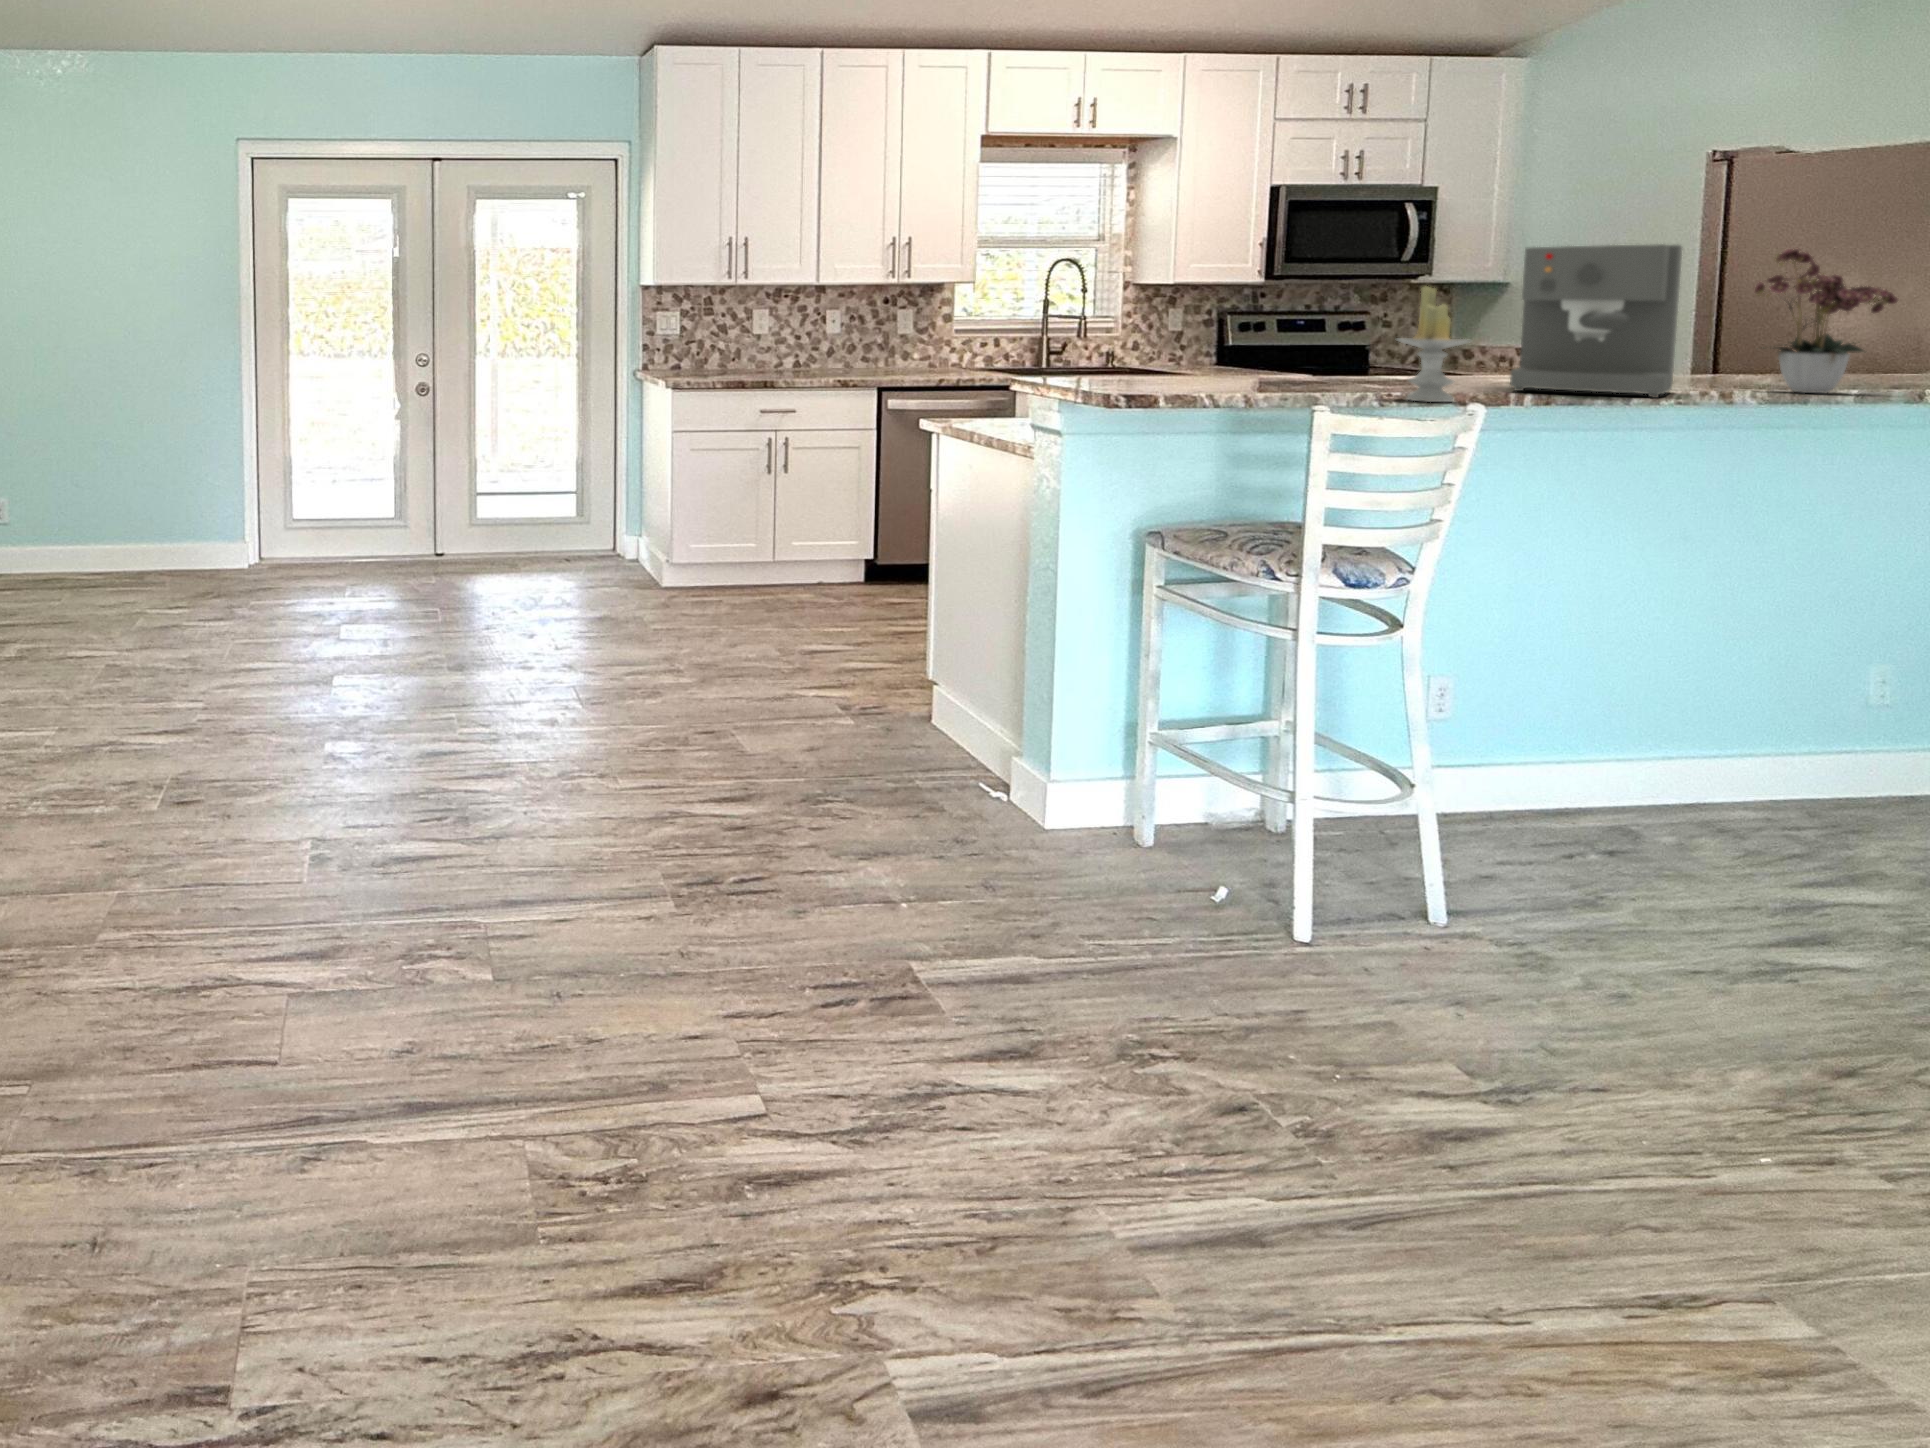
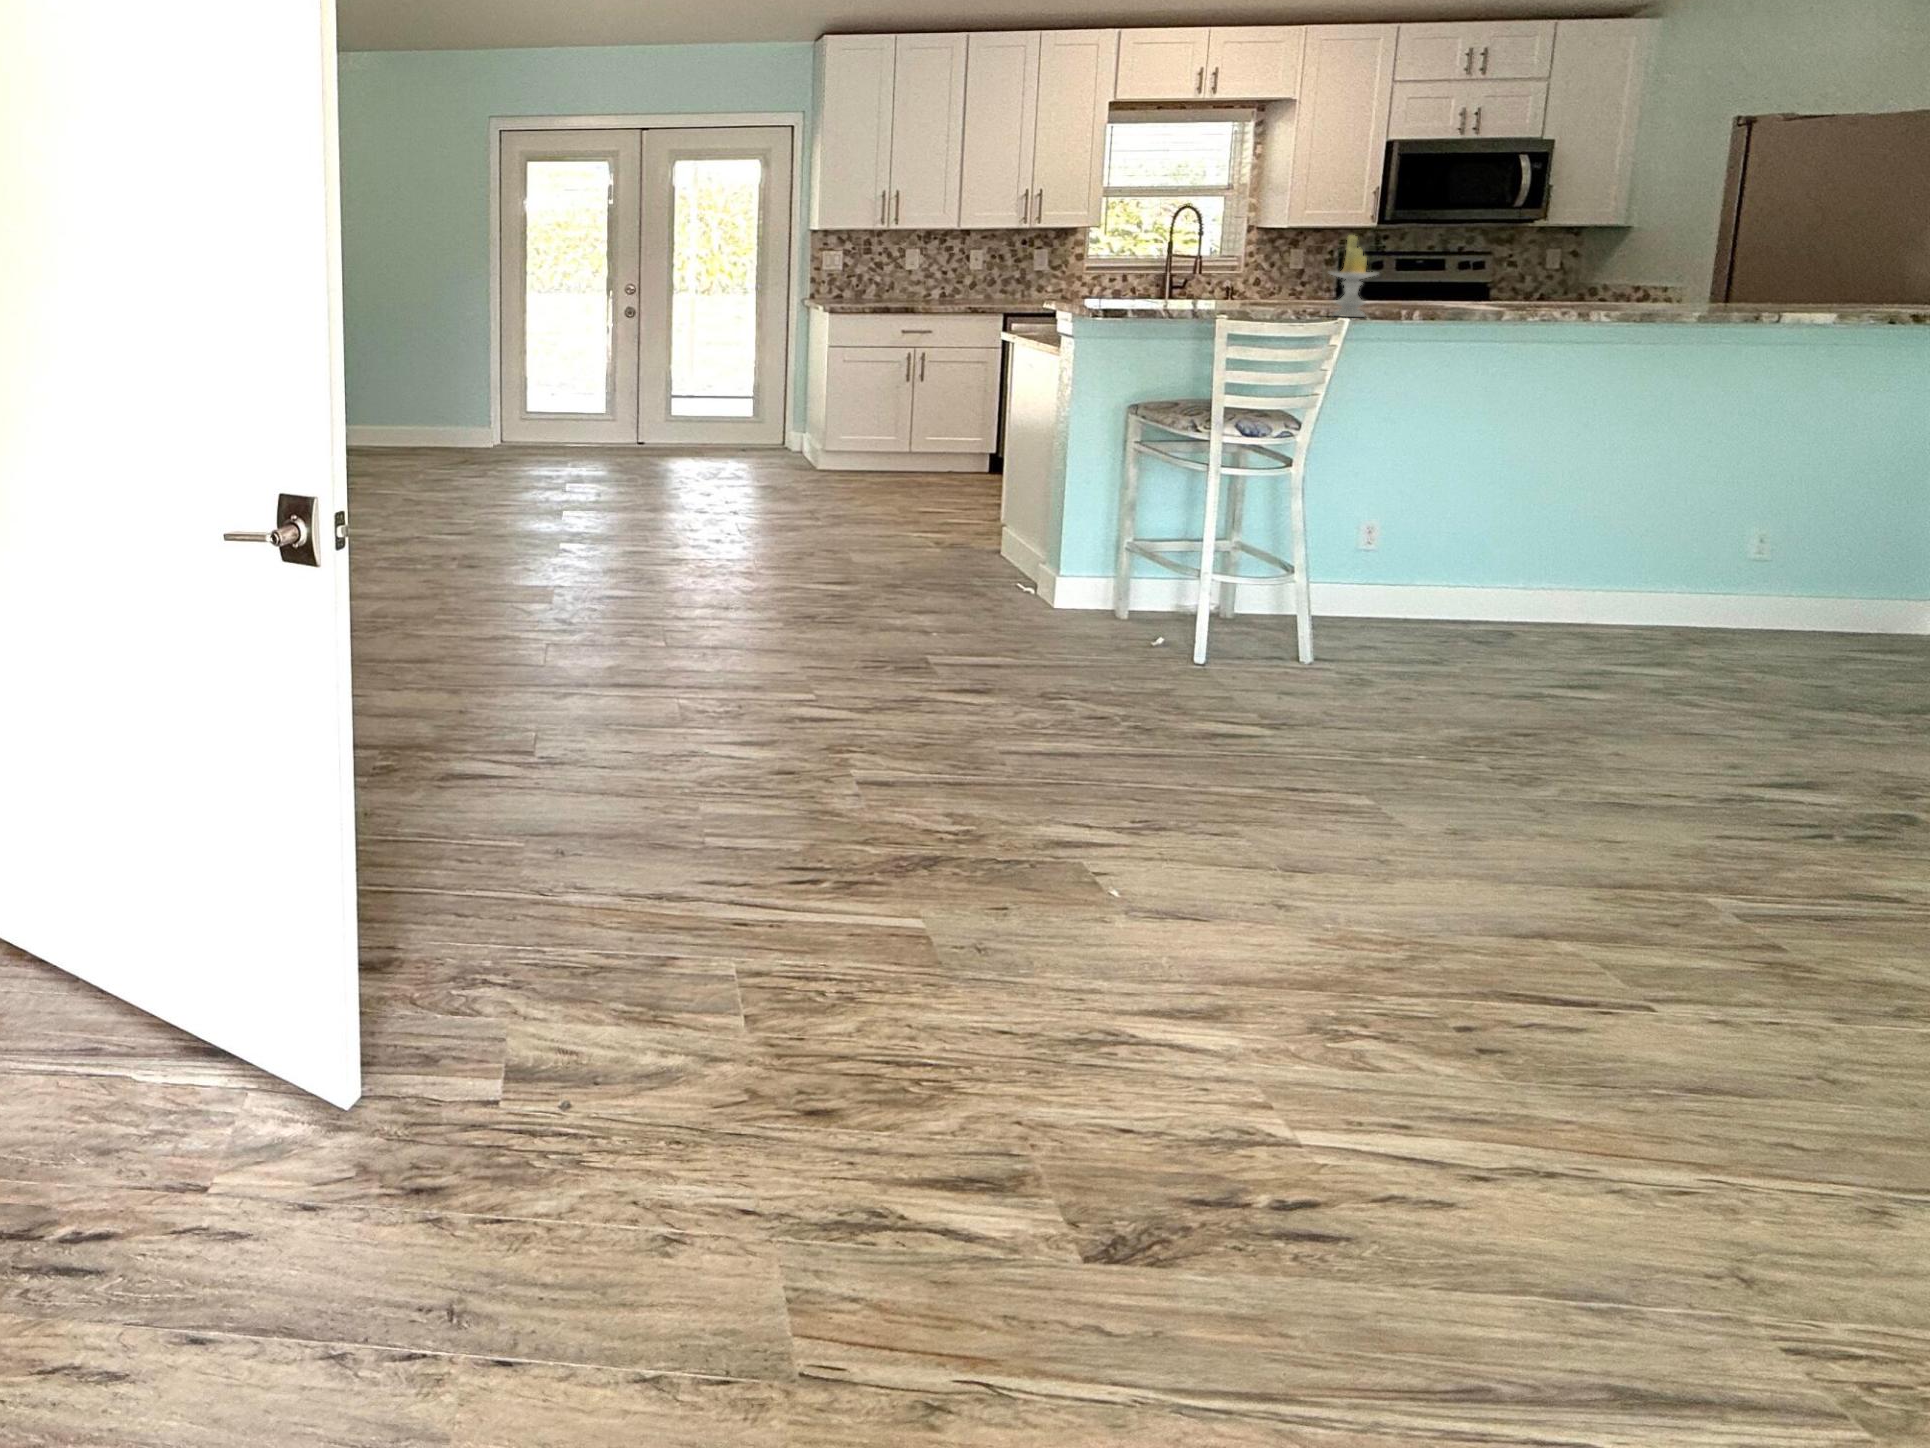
coffee maker: present [1510,244,1682,398] -> none [1444,203,1592,317]
flower arrangement: present [1754,249,1898,393] -> none [1653,199,1769,316]

